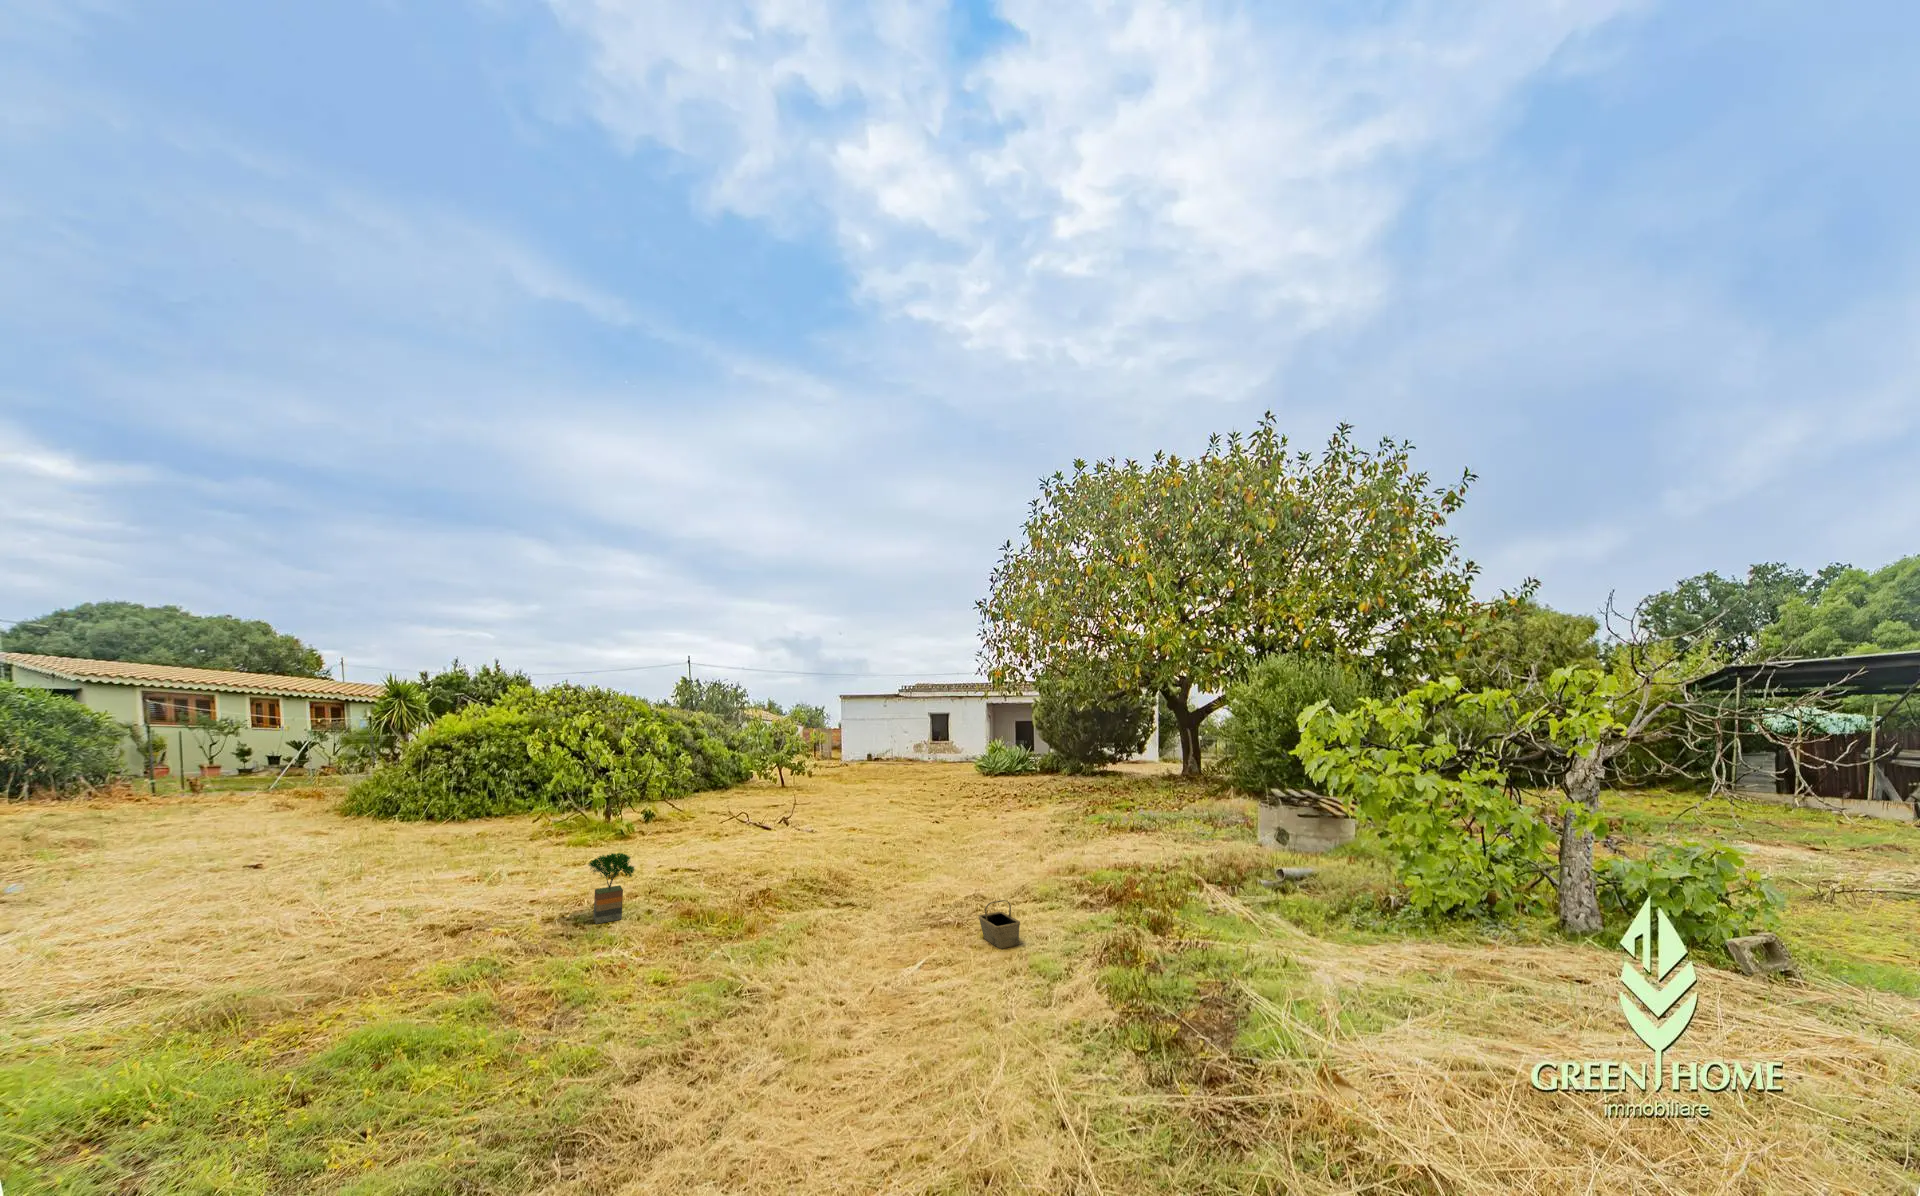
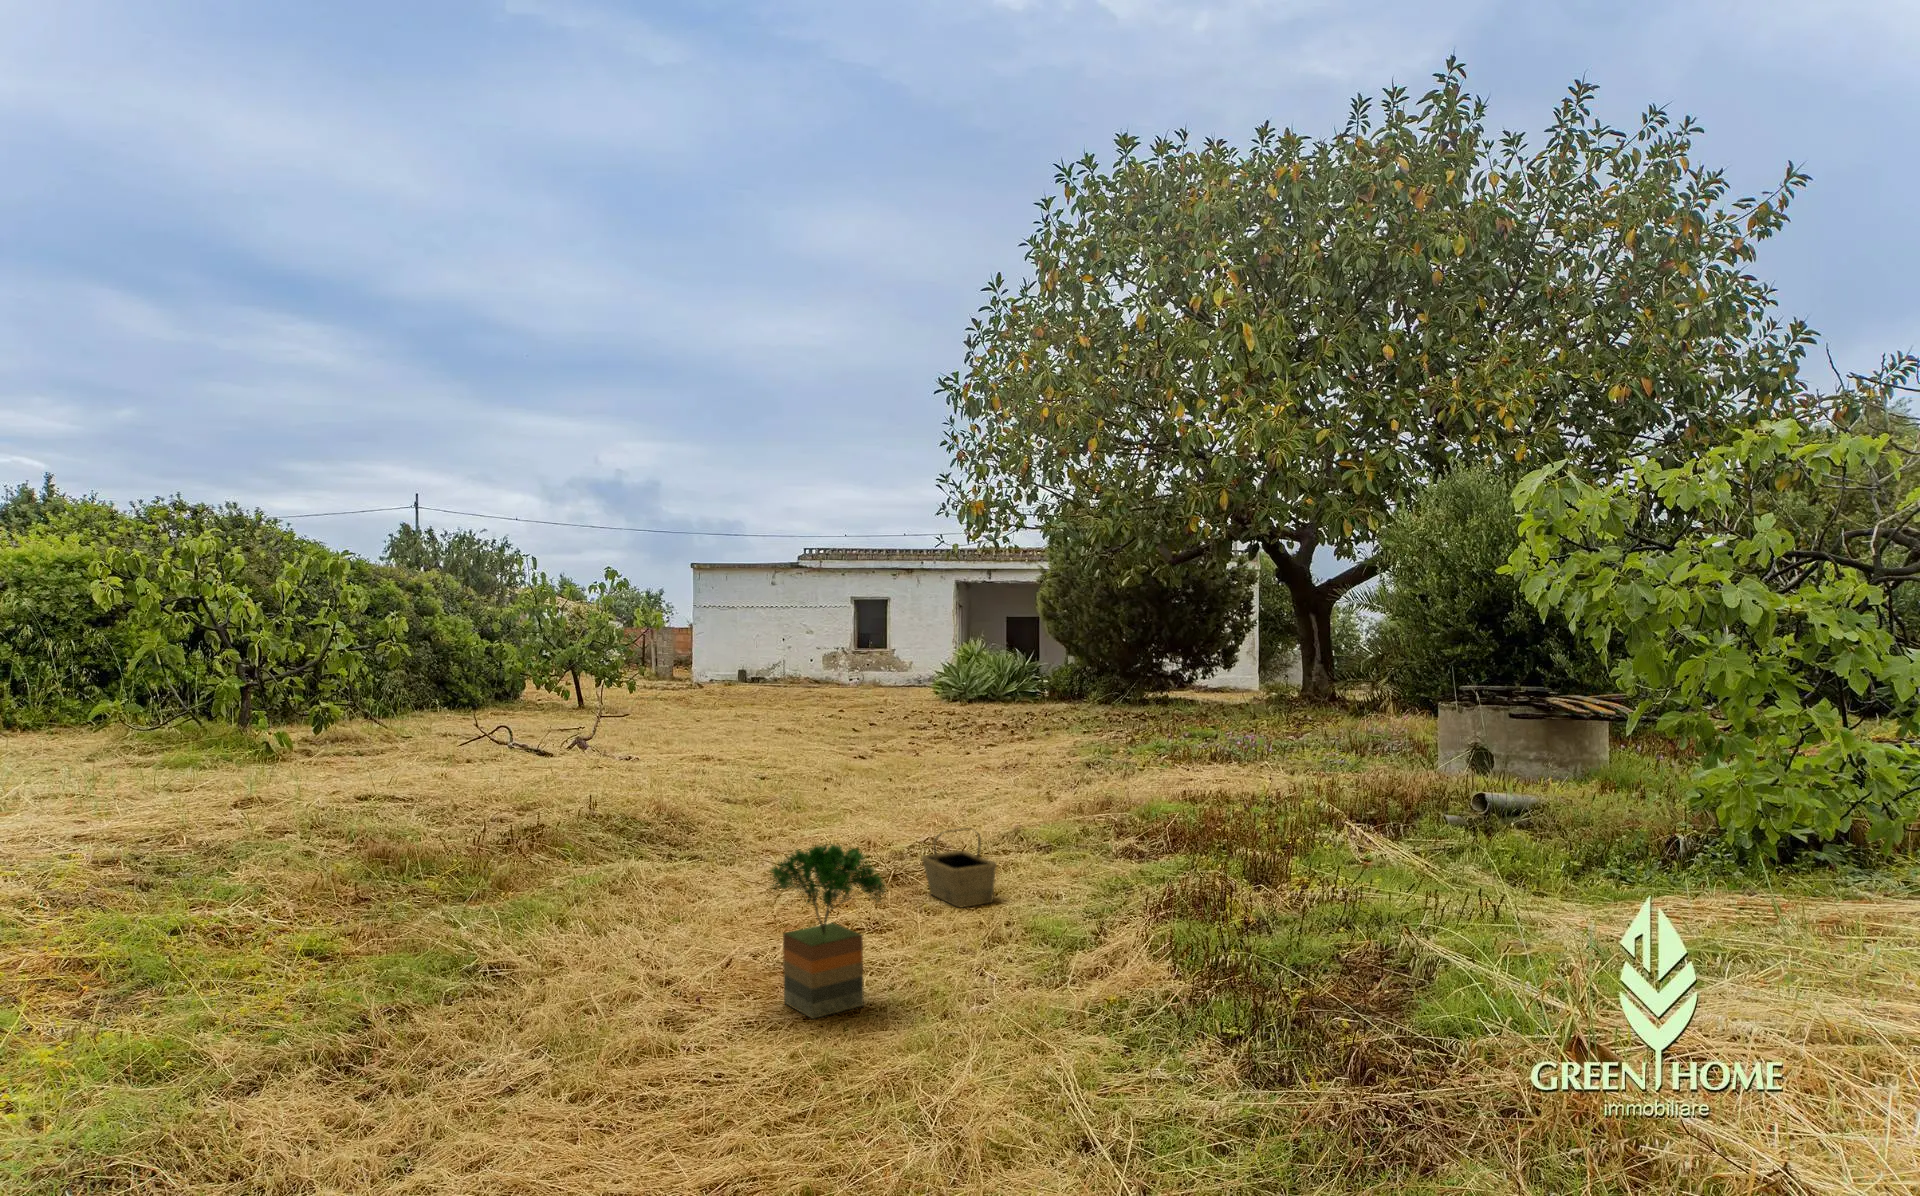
potted tree: present [589,853,634,924] -> present [771,843,887,1019]

